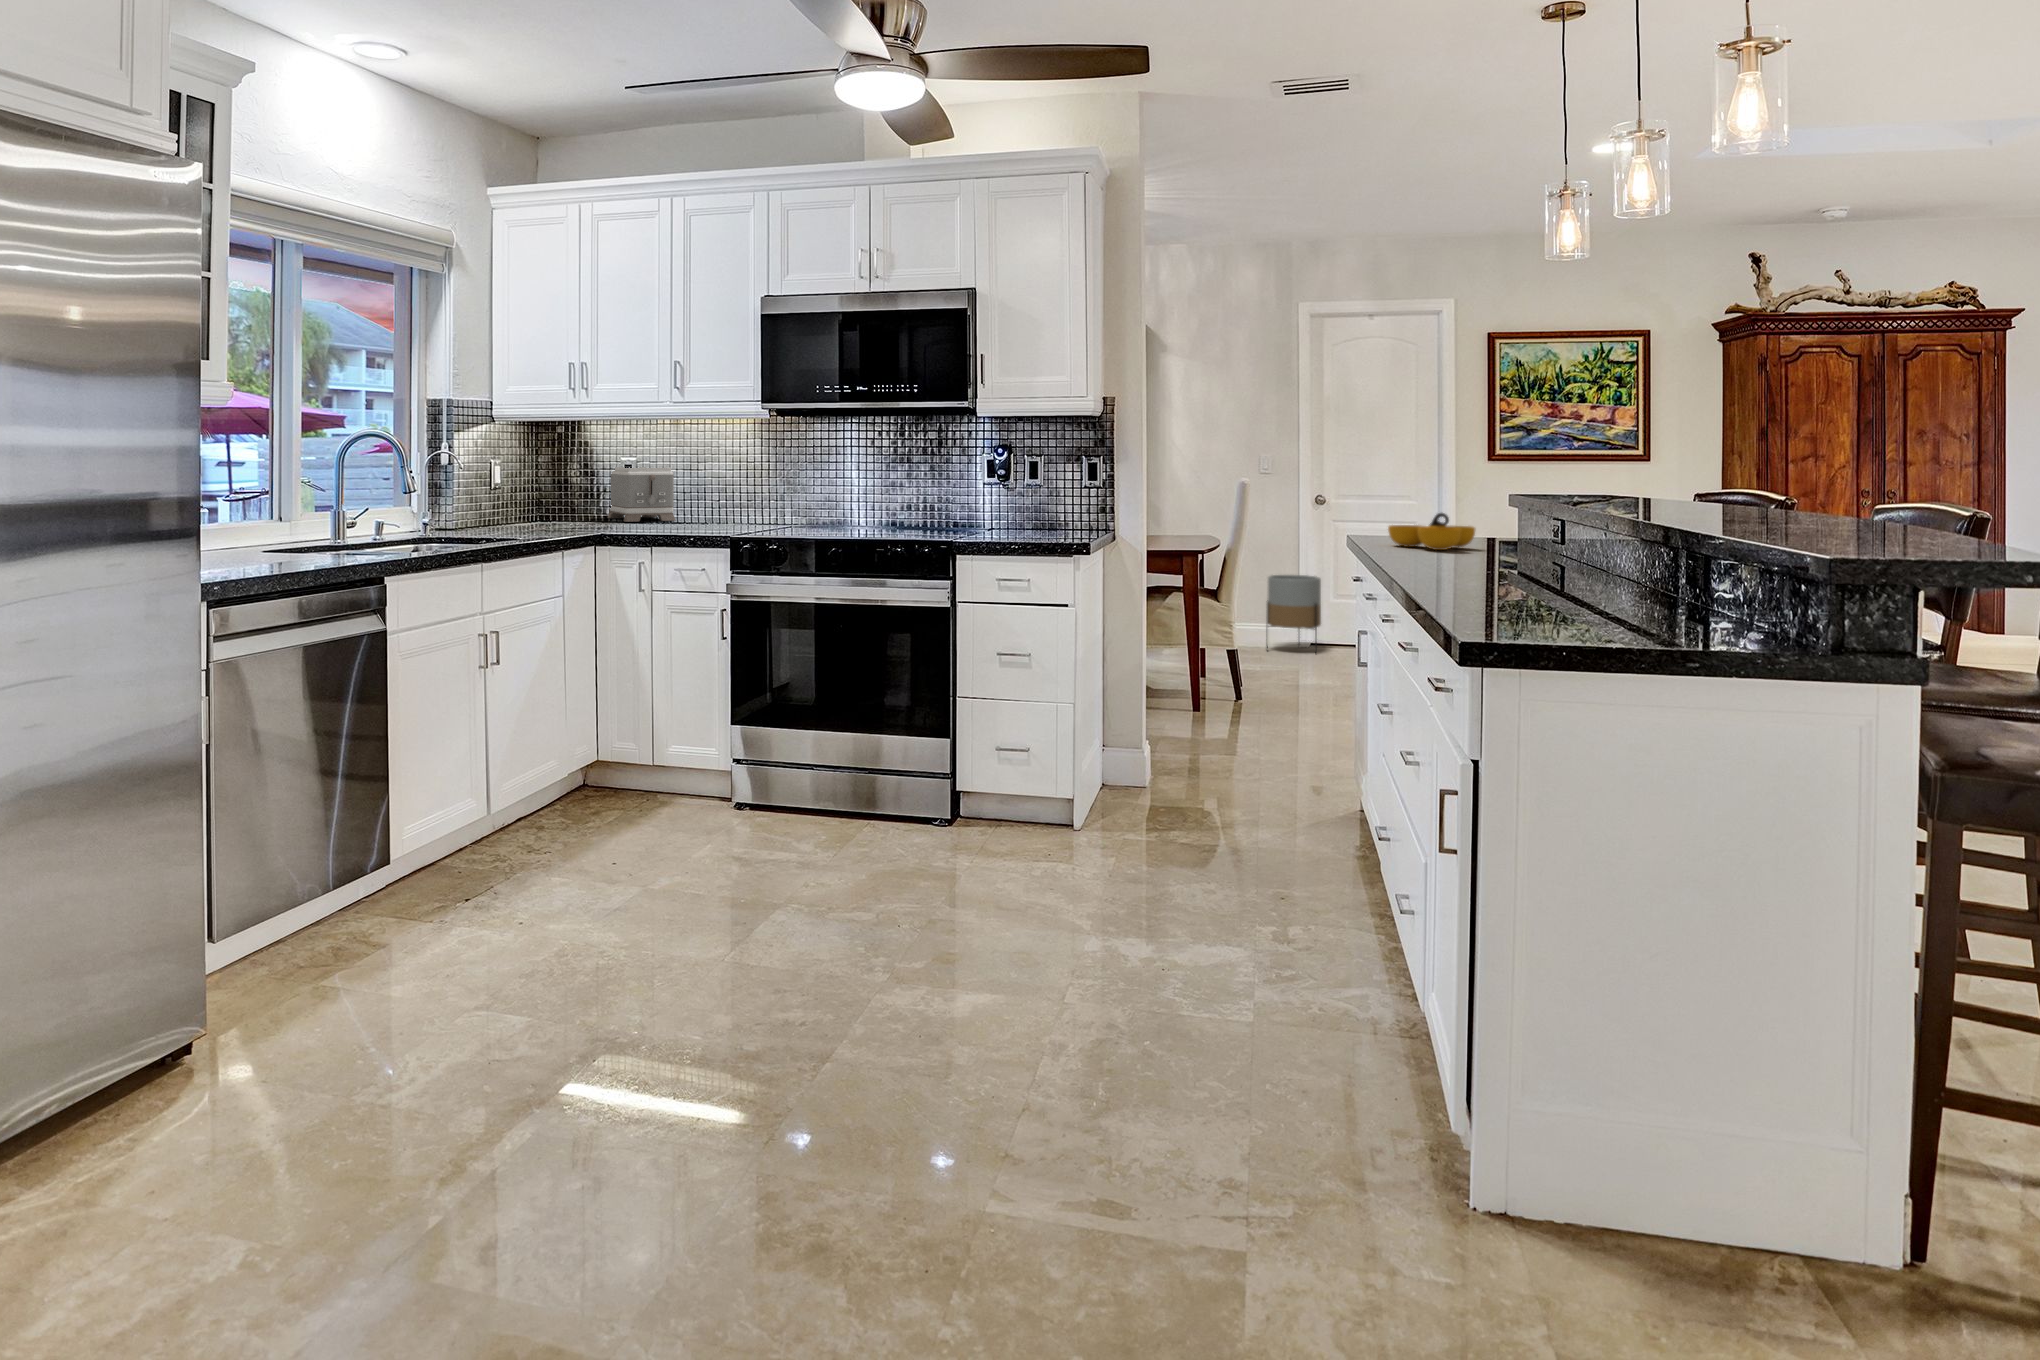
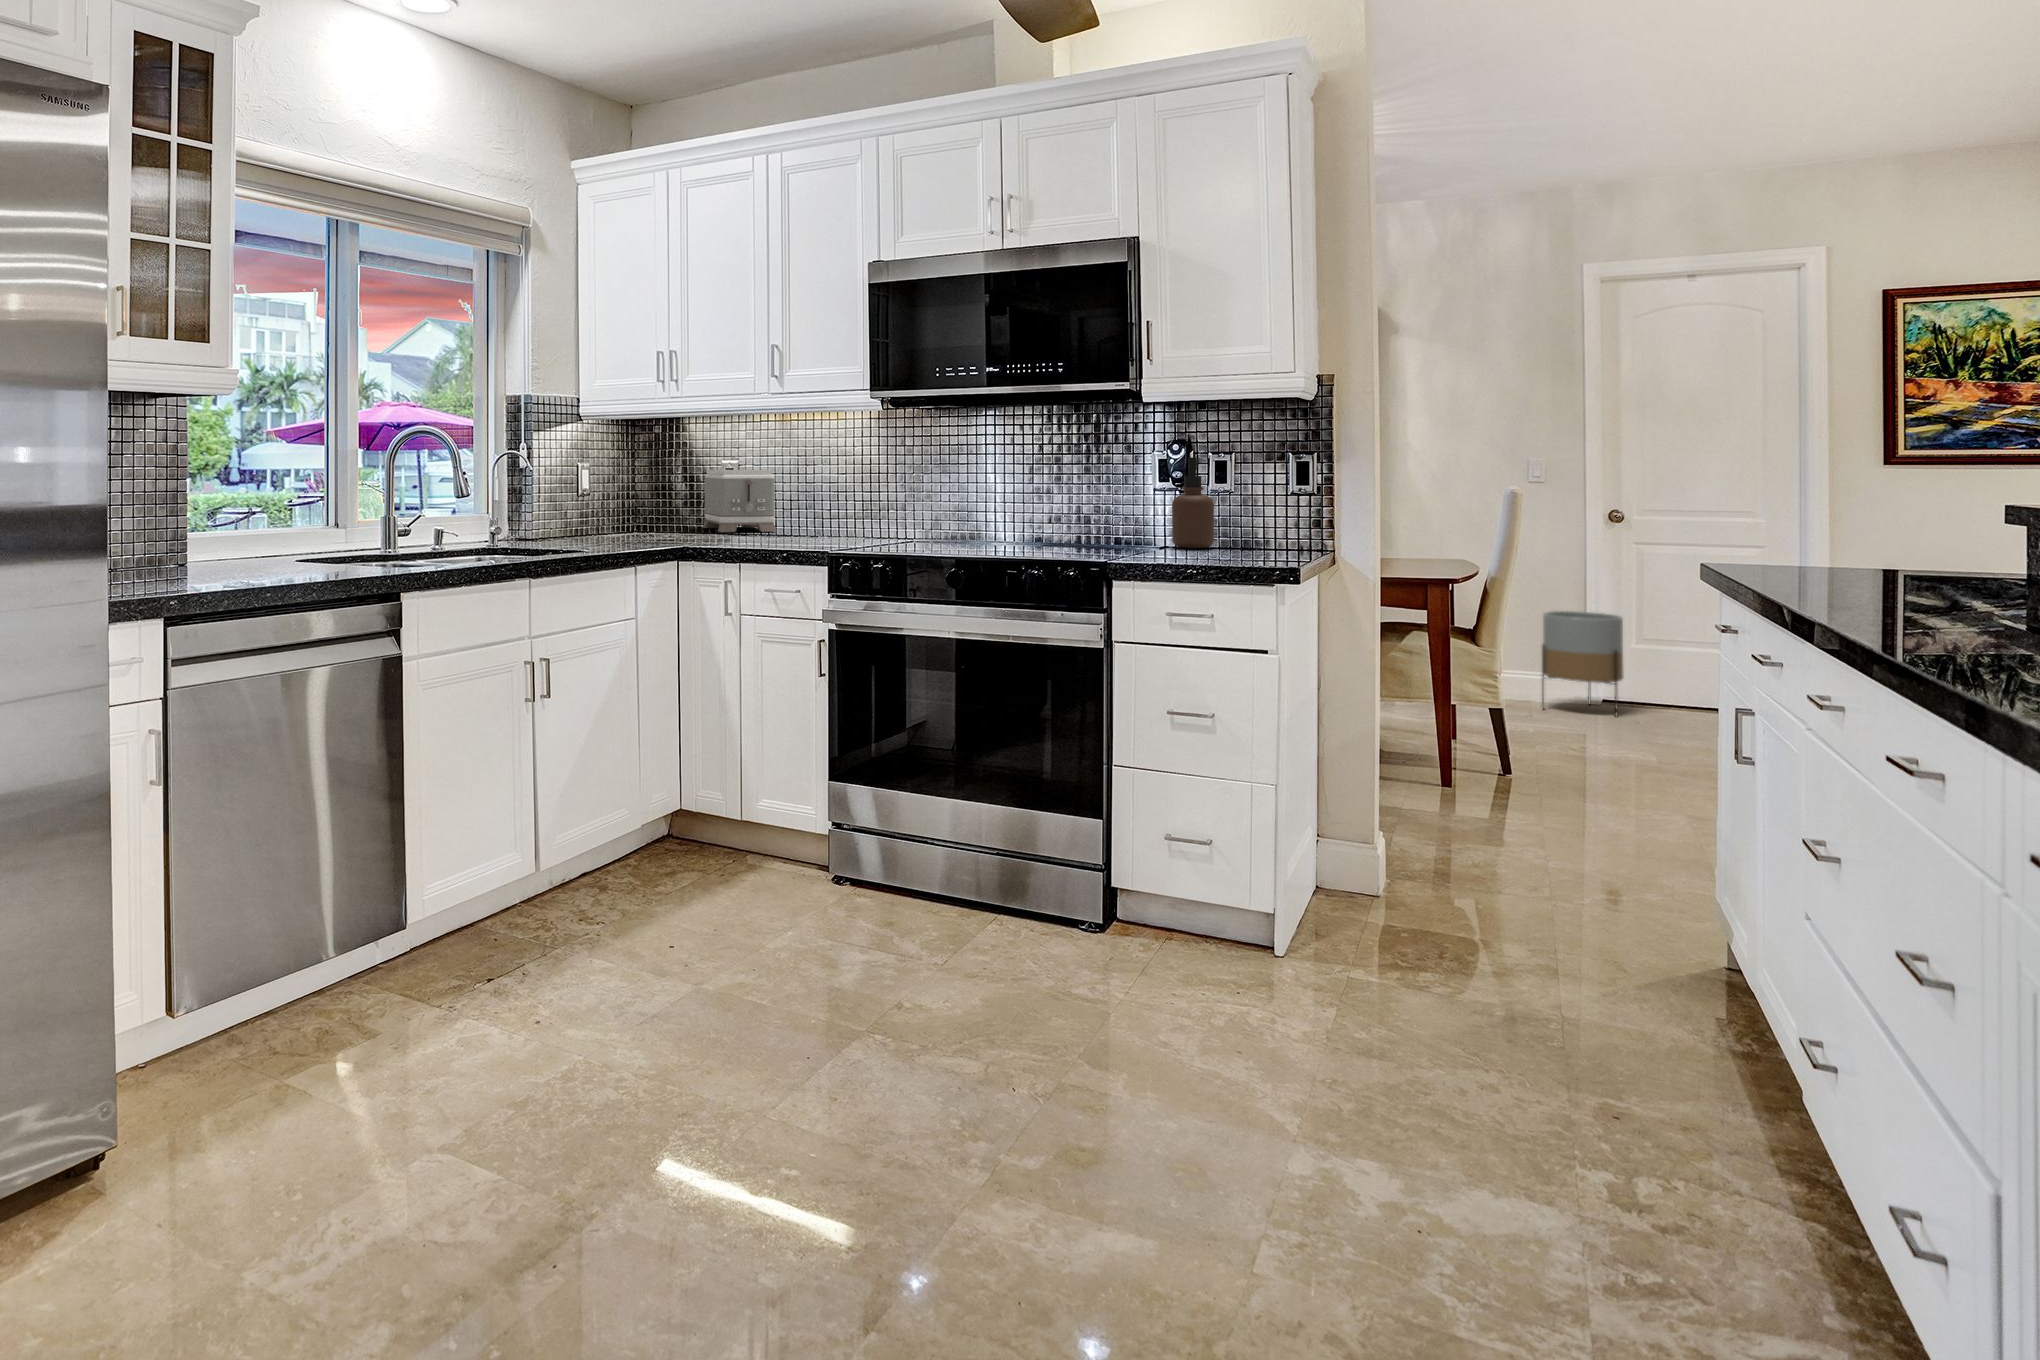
soap dispenser: none [998,458,1029,529] -> present [1172,457,1214,548]
decorative bowl: present [1388,513,1475,550] -> none [1781,535,1941,592]

